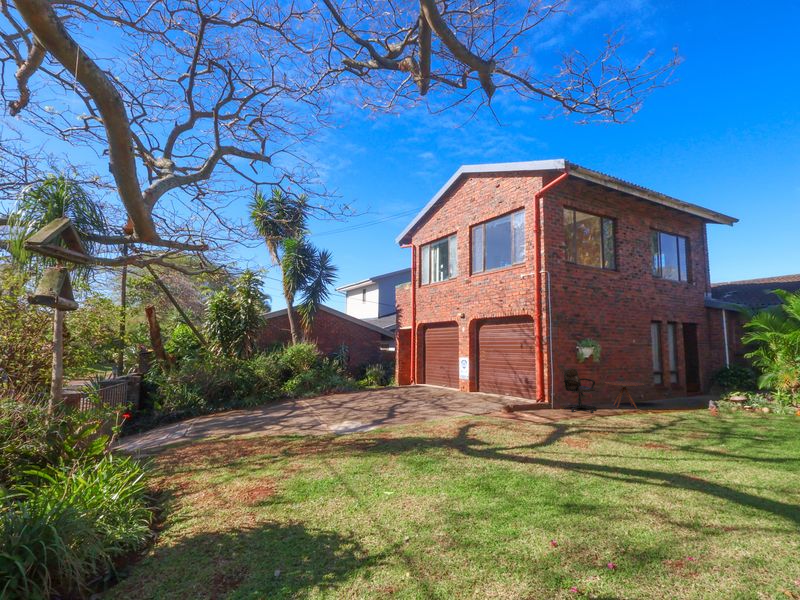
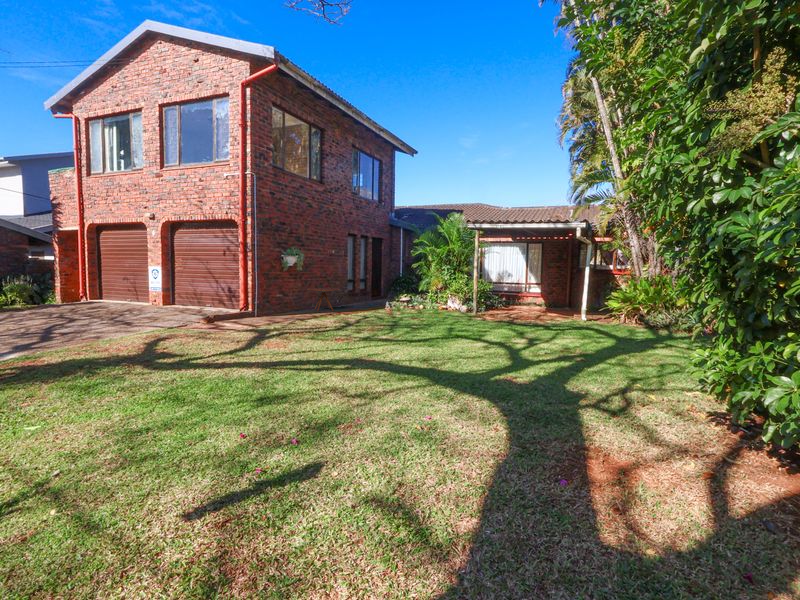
chair: present [562,369,597,413] -> none [268,276,300,318]

